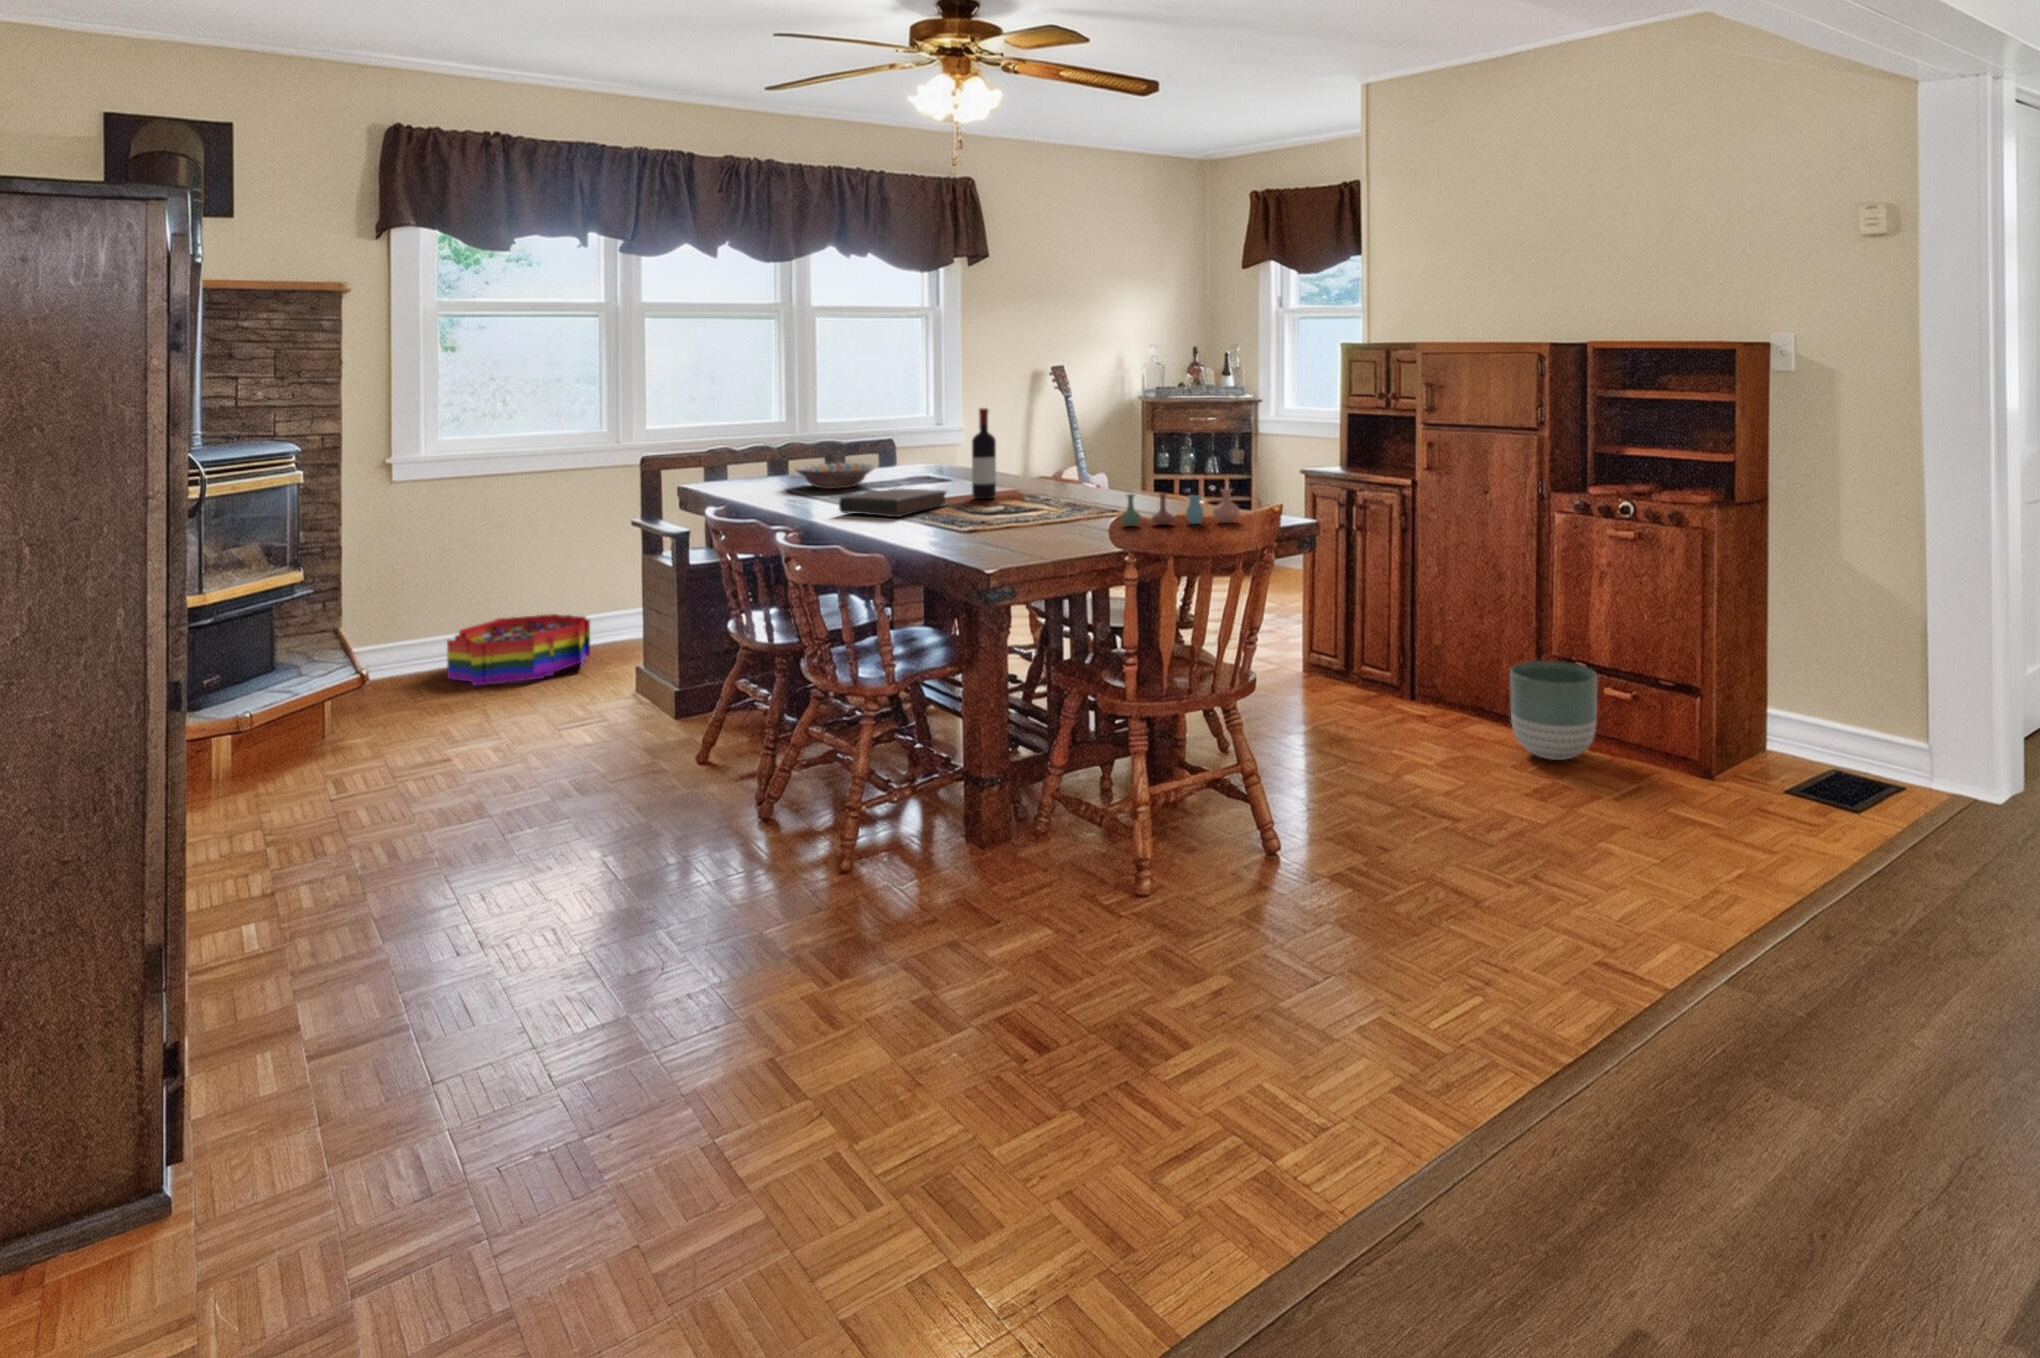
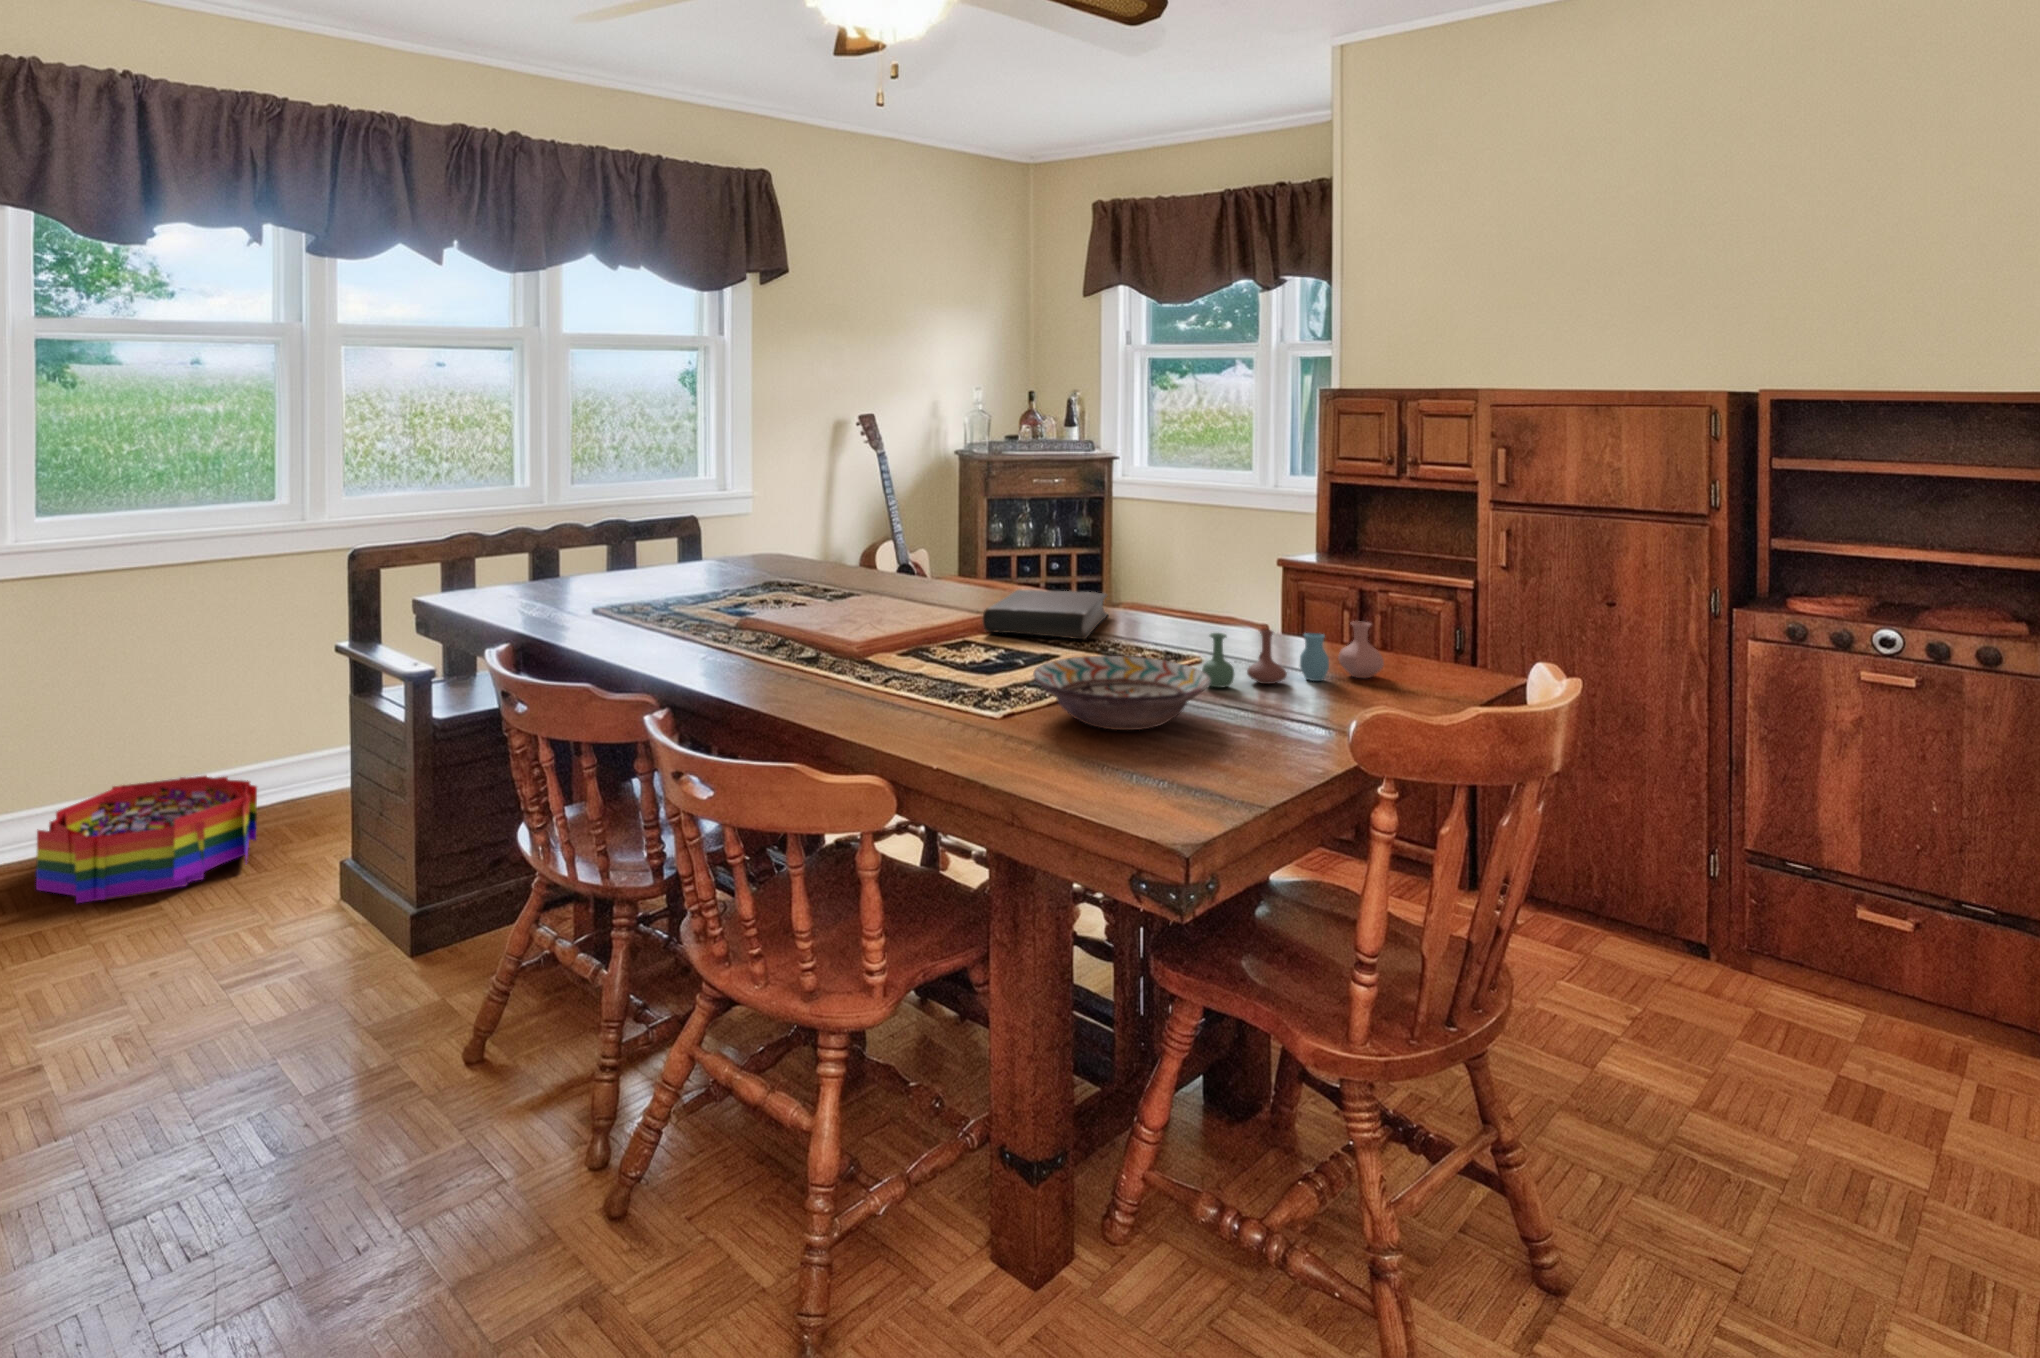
wine bottle: present [972,408,996,499] -> none [889,484,926,625]
decorative bowl: present [796,463,875,489] -> present [1033,656,1210,730]
book: present [839,489,947,517] -> present [982,590,1107,639]
planter: present [1510,661,1597,760] -> none [1708,861,1860,1024]

